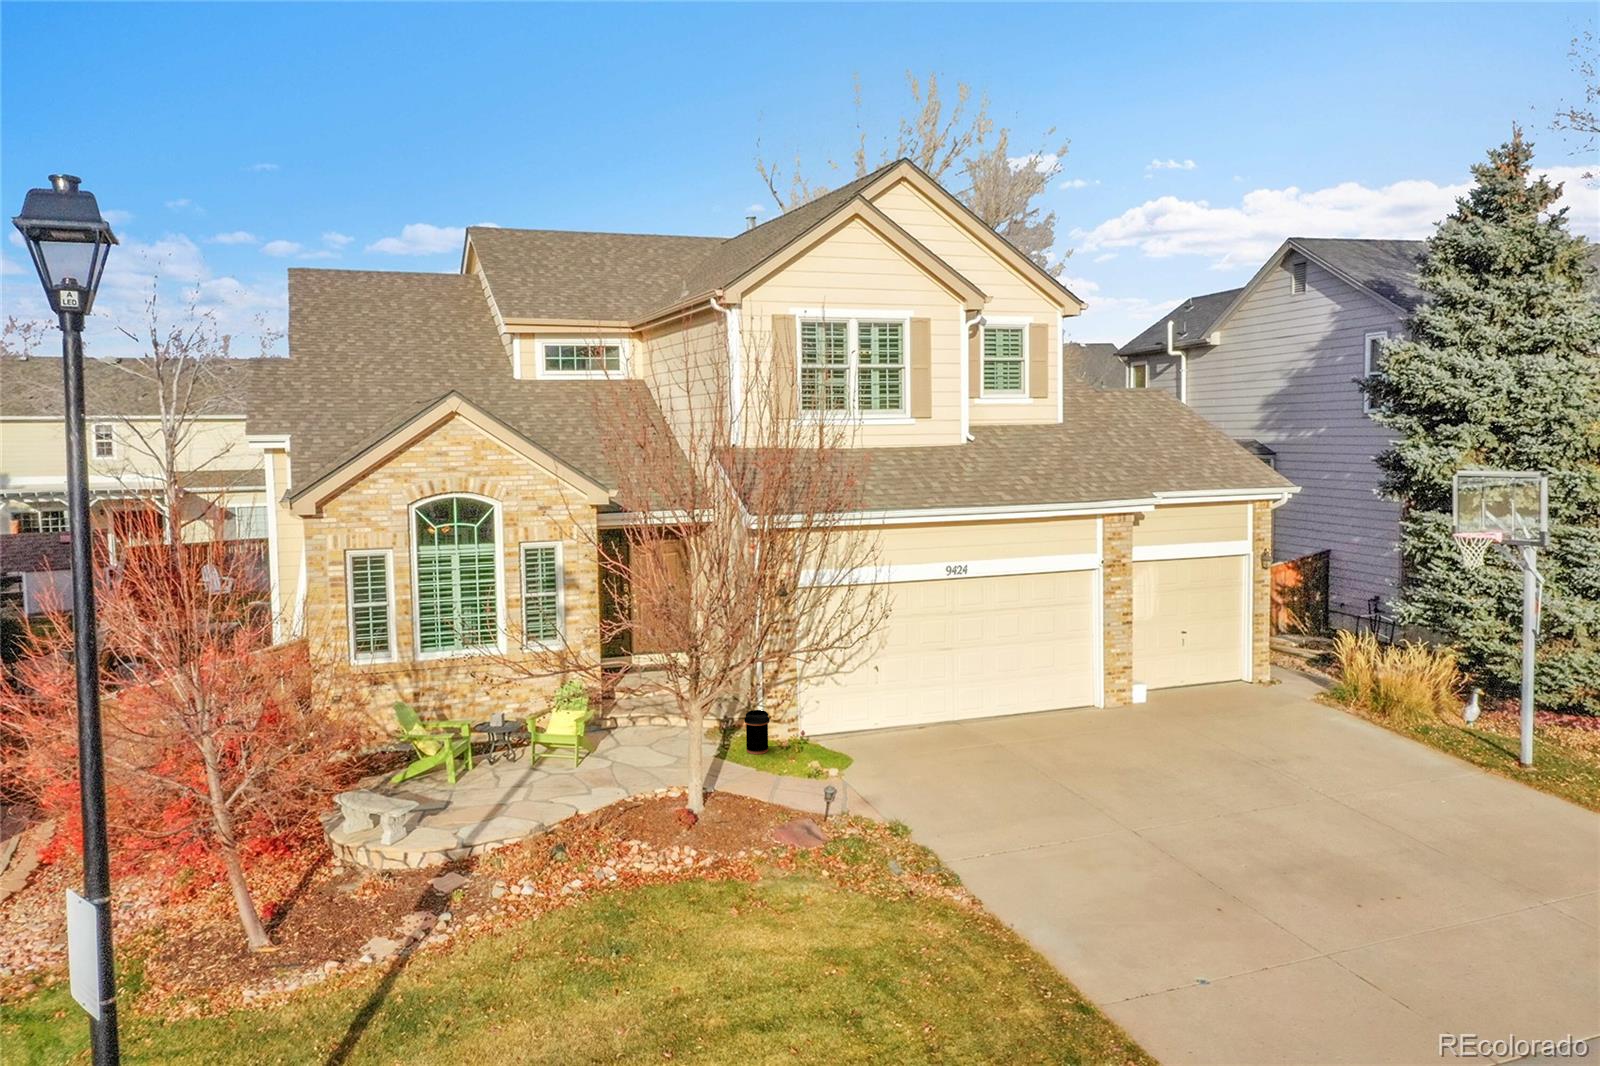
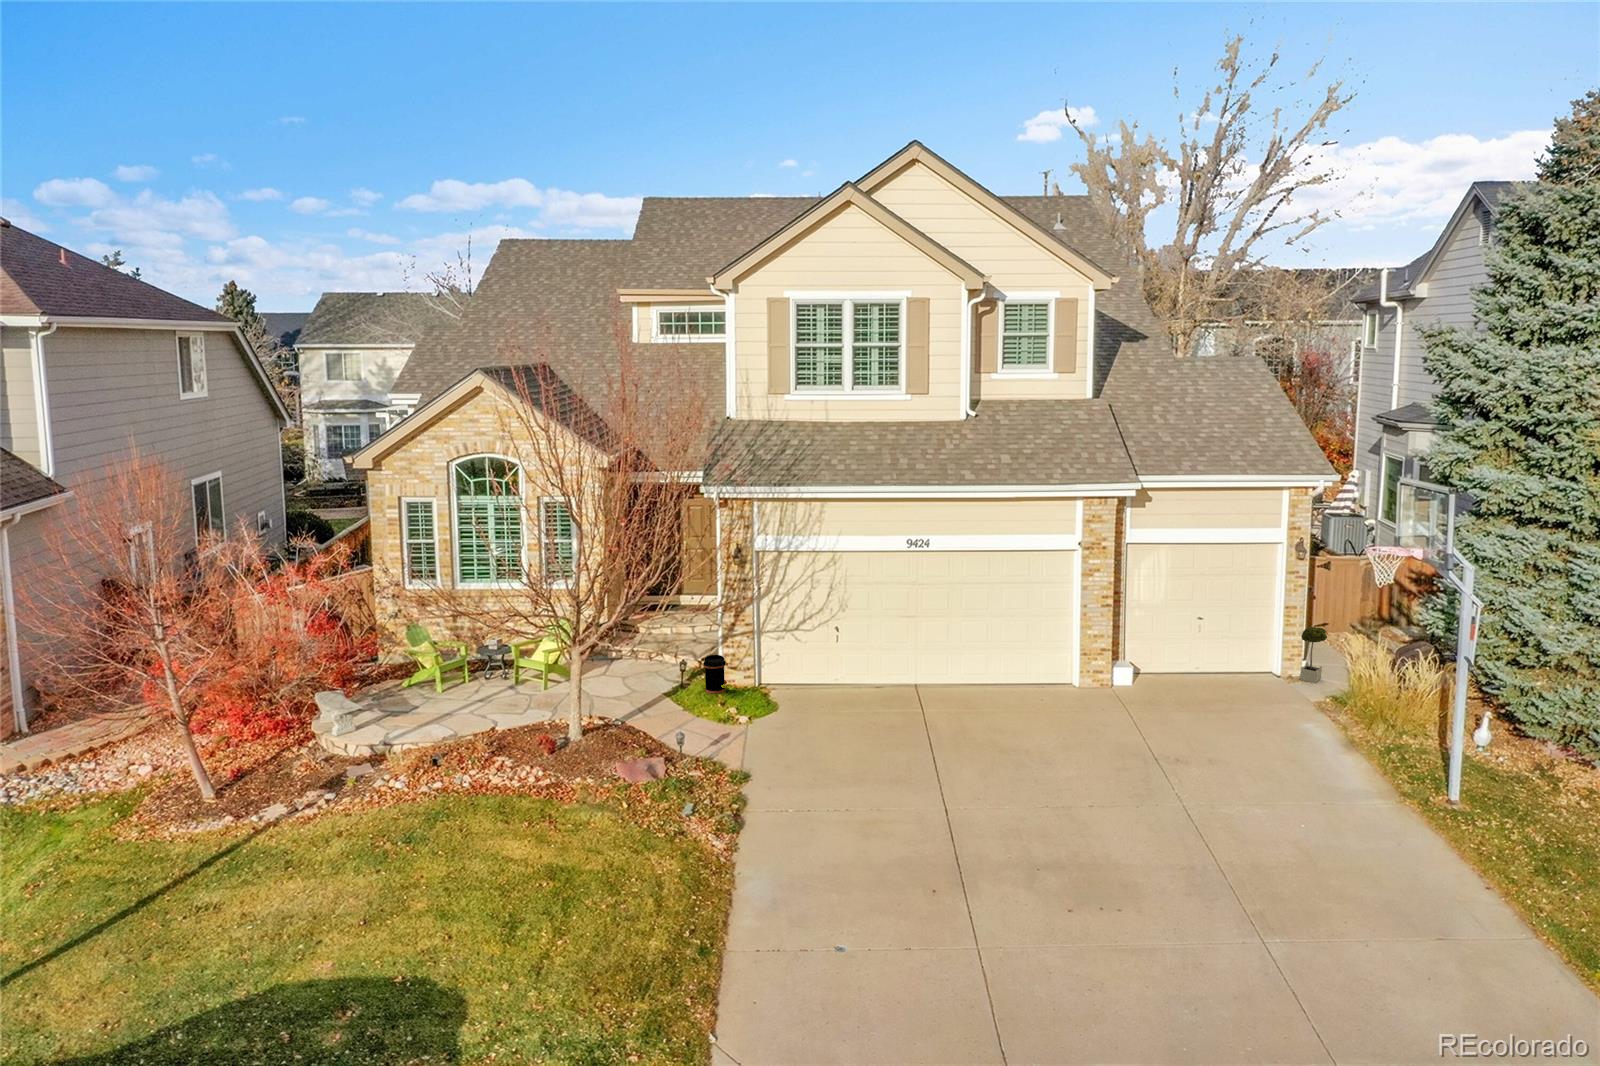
potted tree: none [1280,631,1305,684] -> present [1300,627,1327,683]

